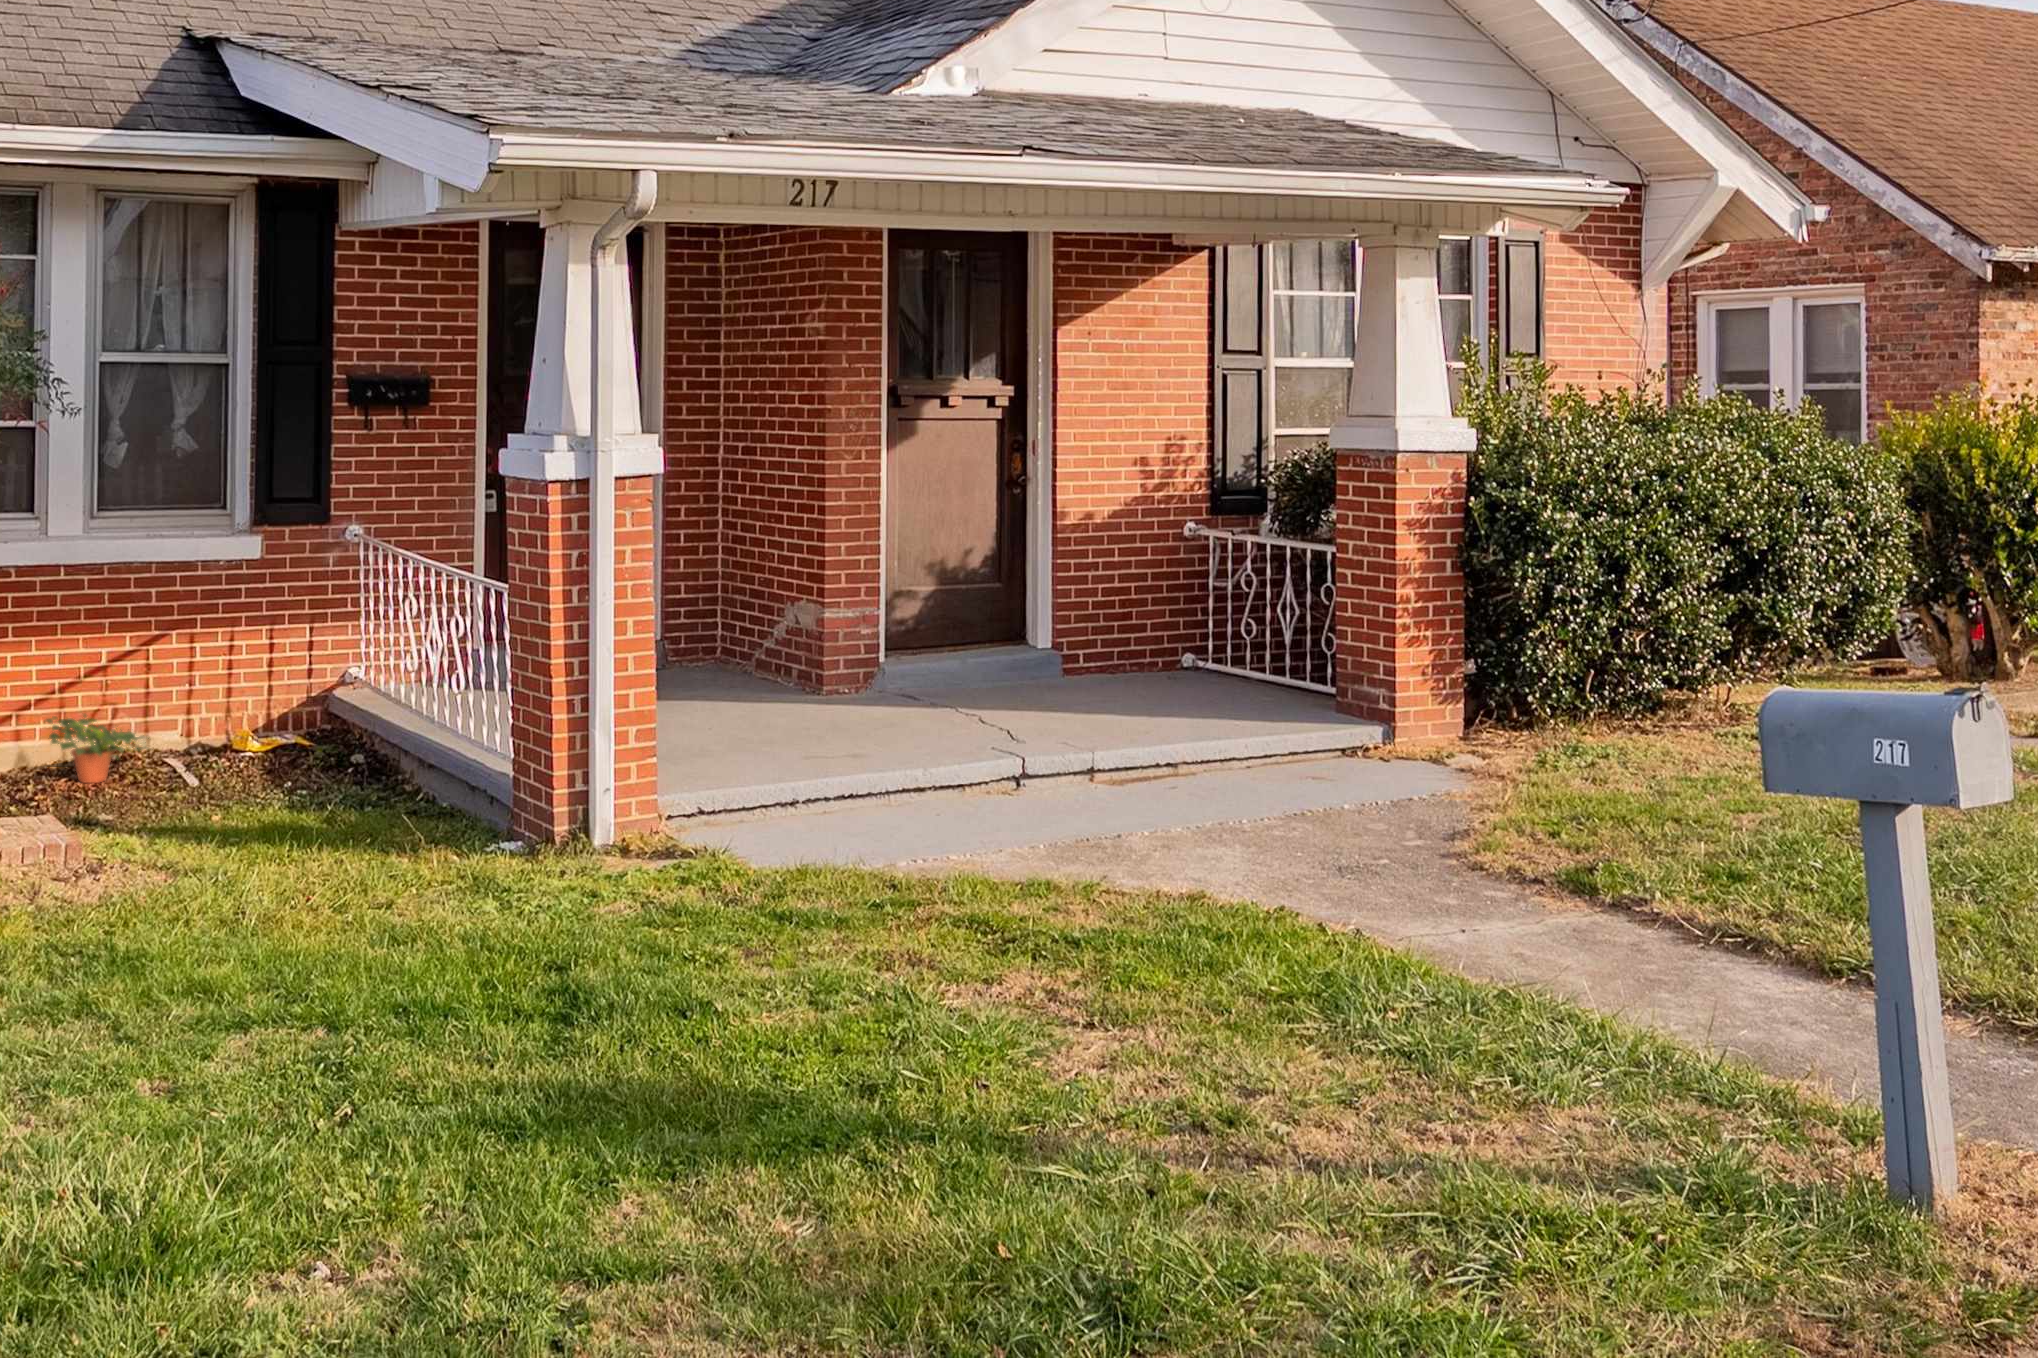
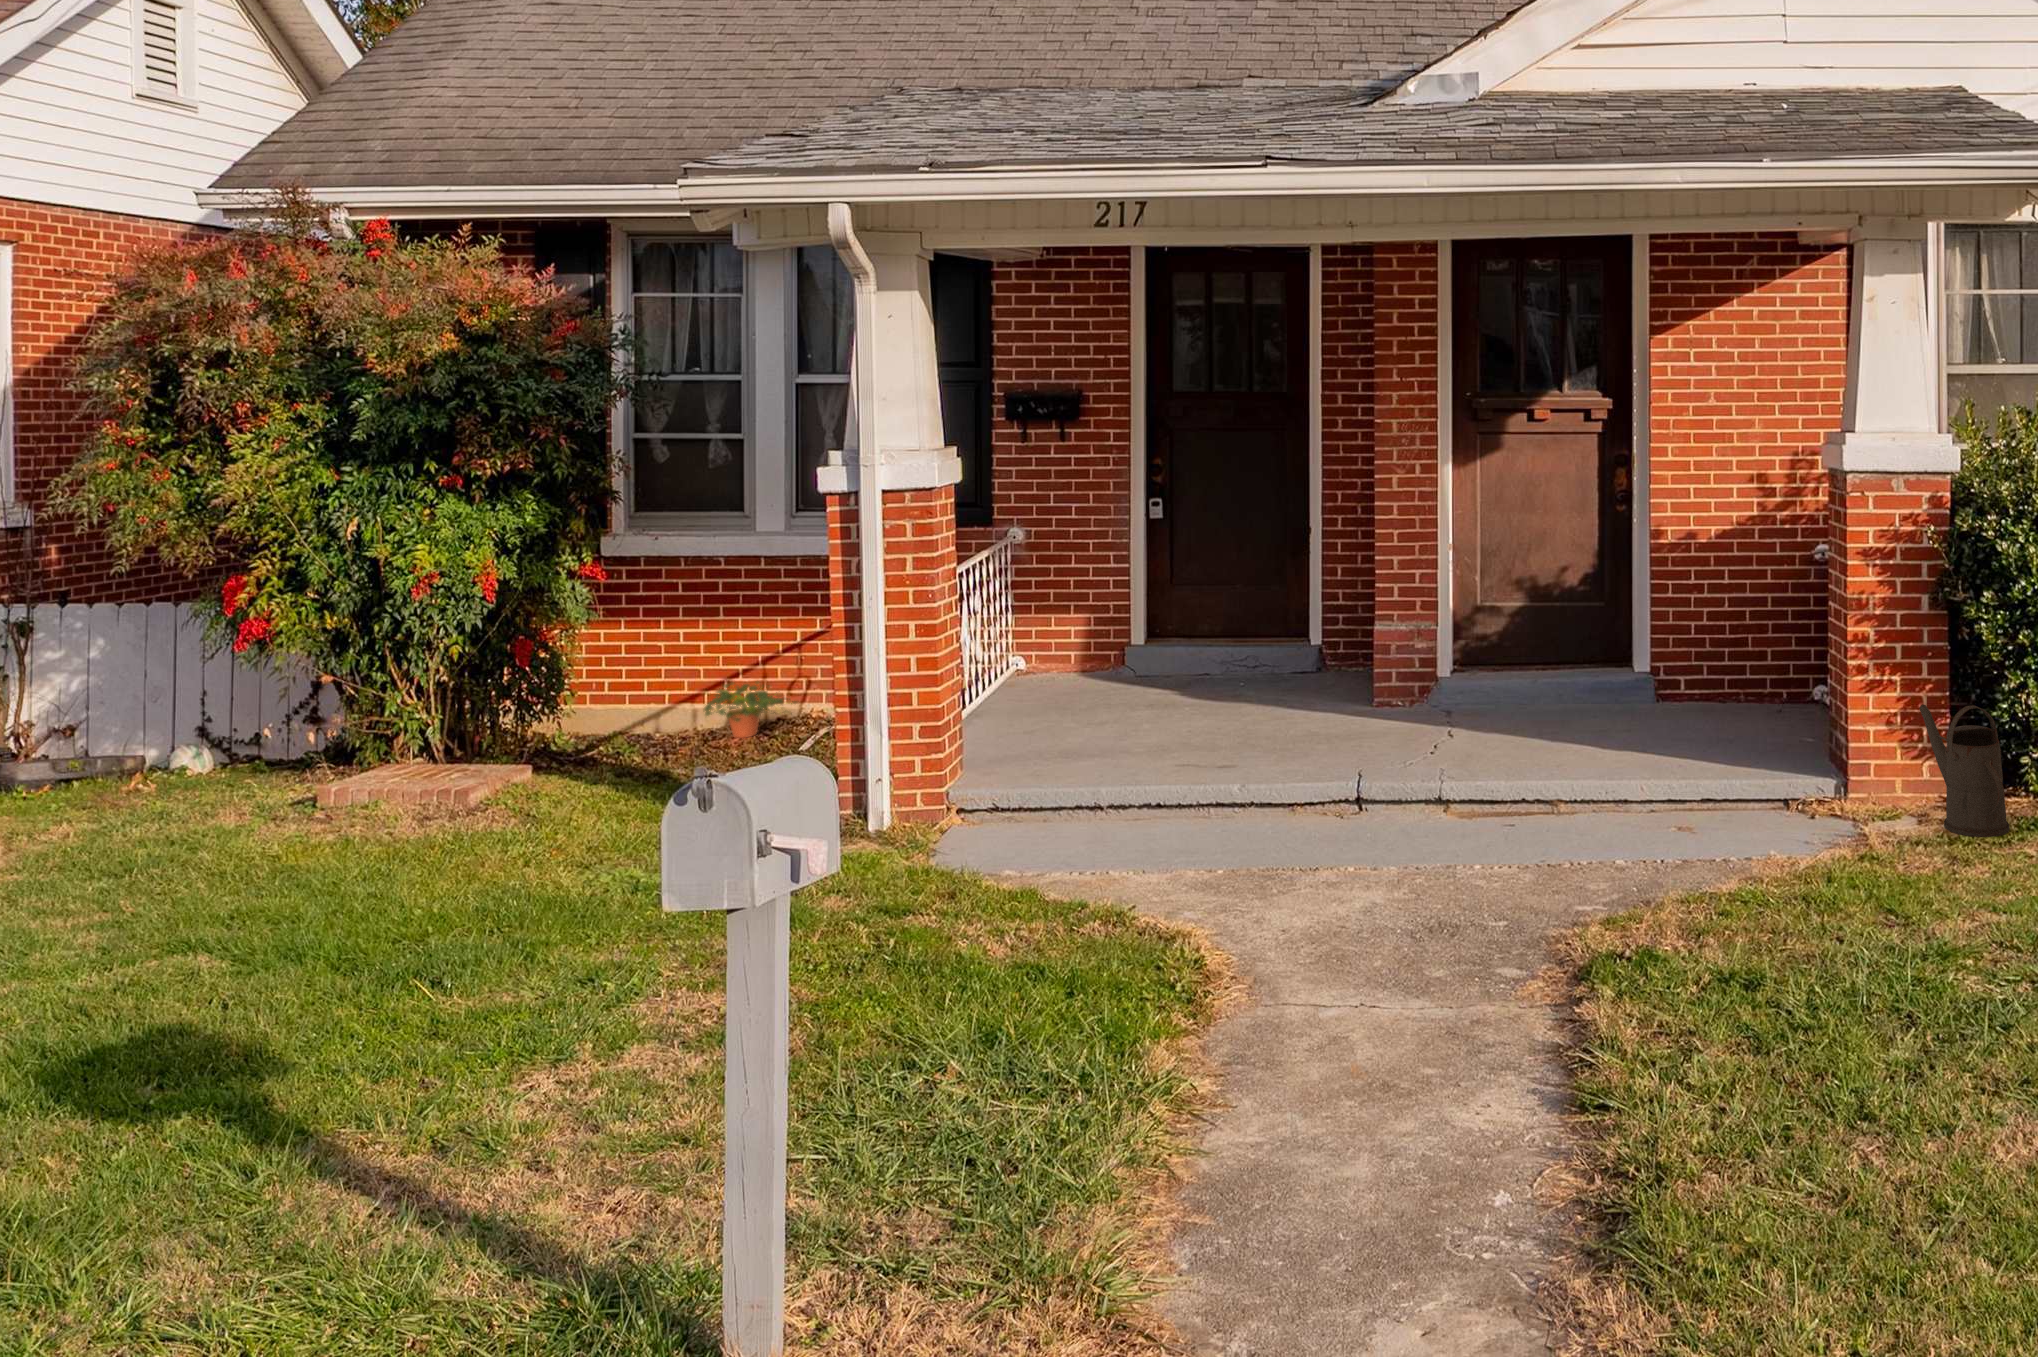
watering can: none [1449,652,1578,765] -> present [1920,704,2010,837]

